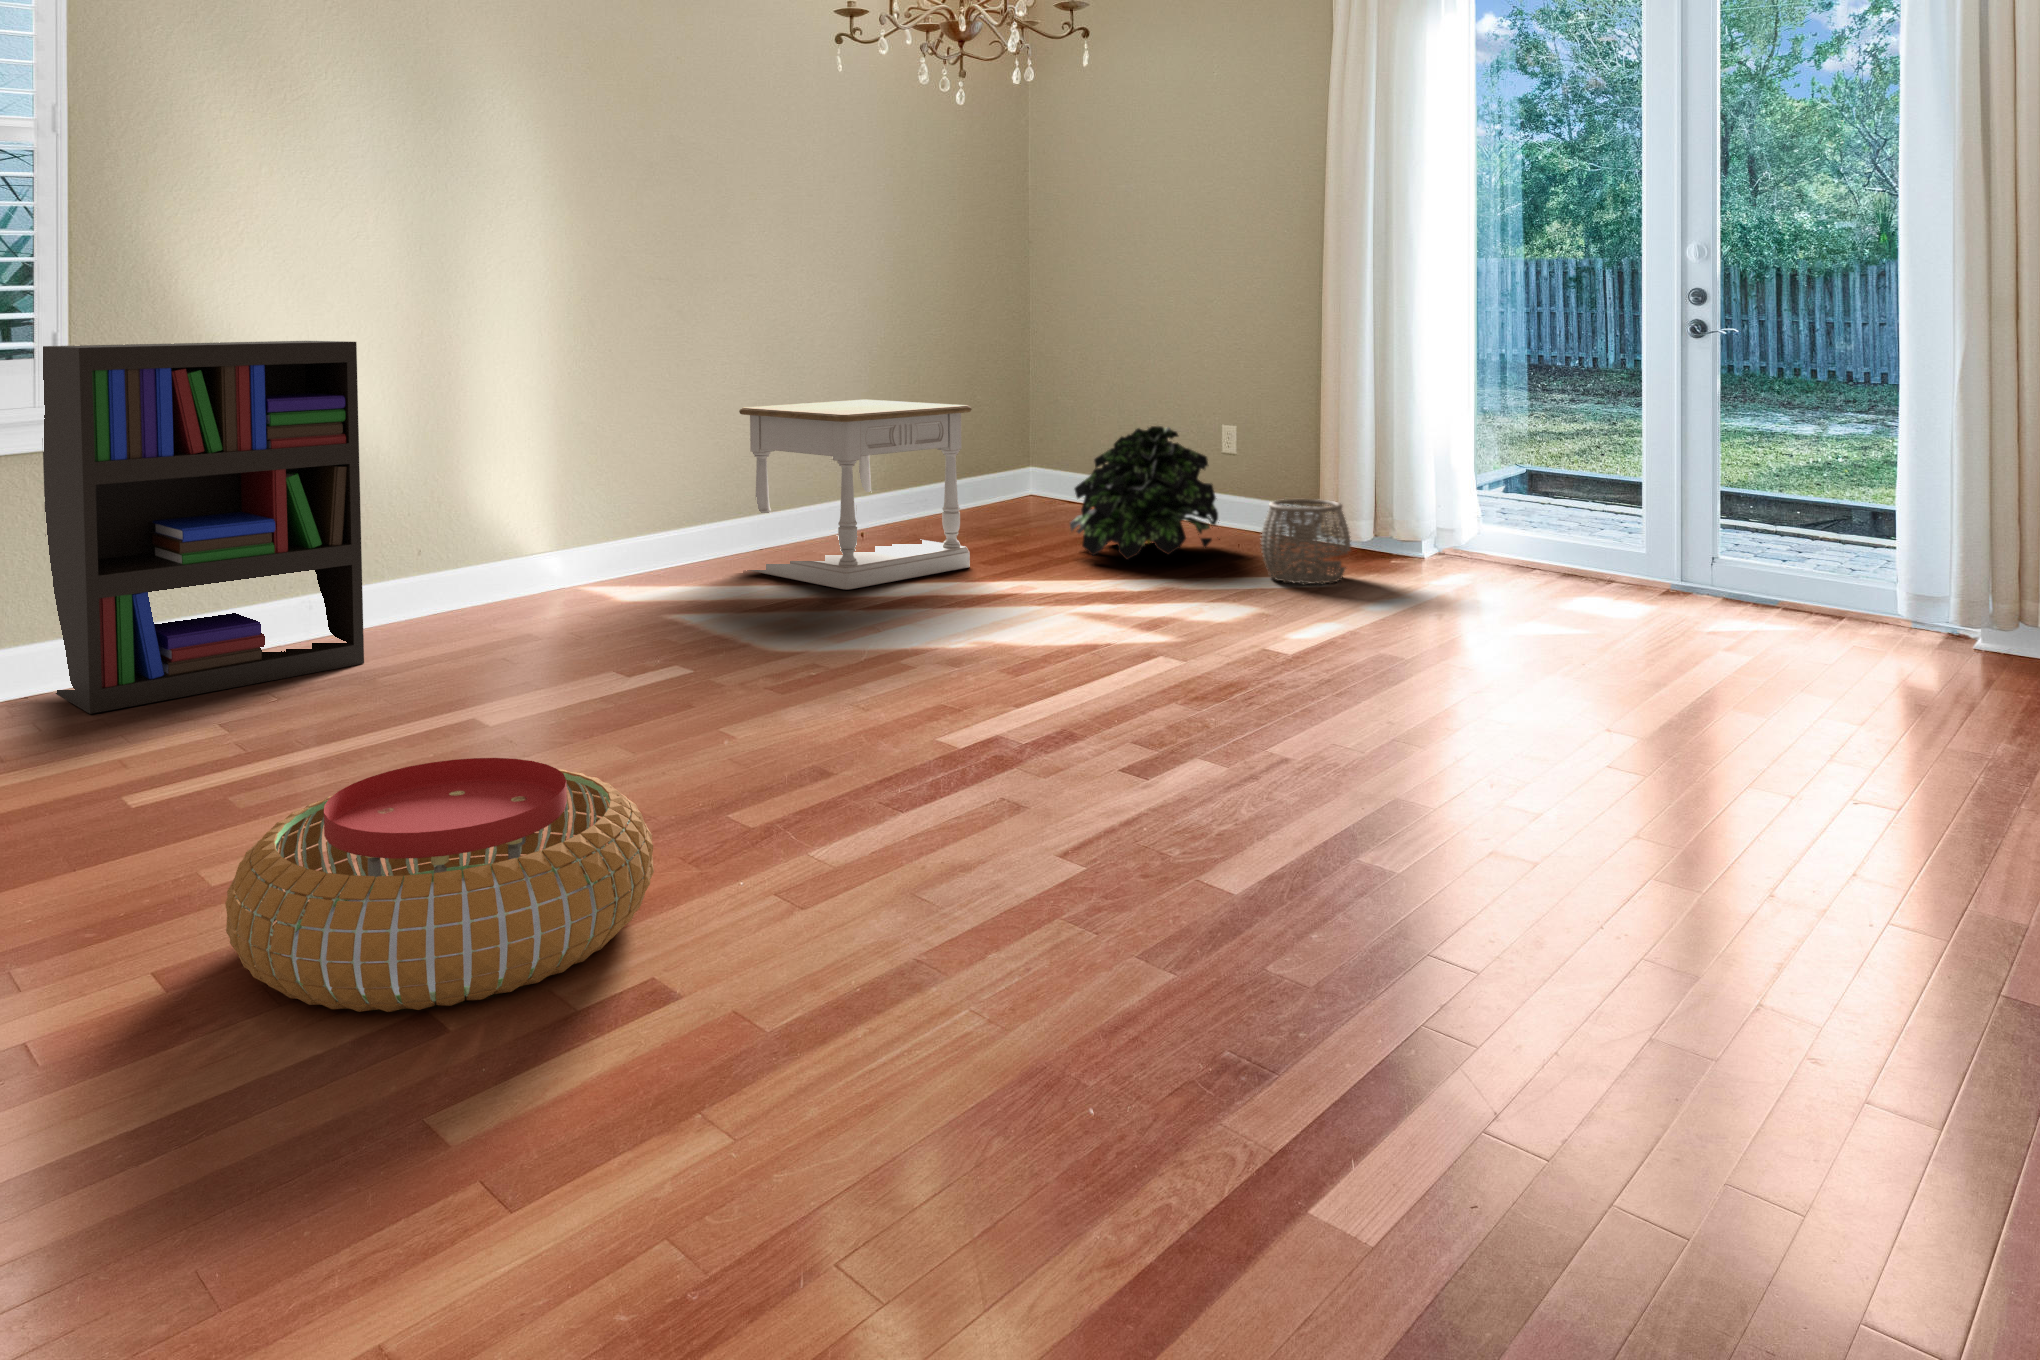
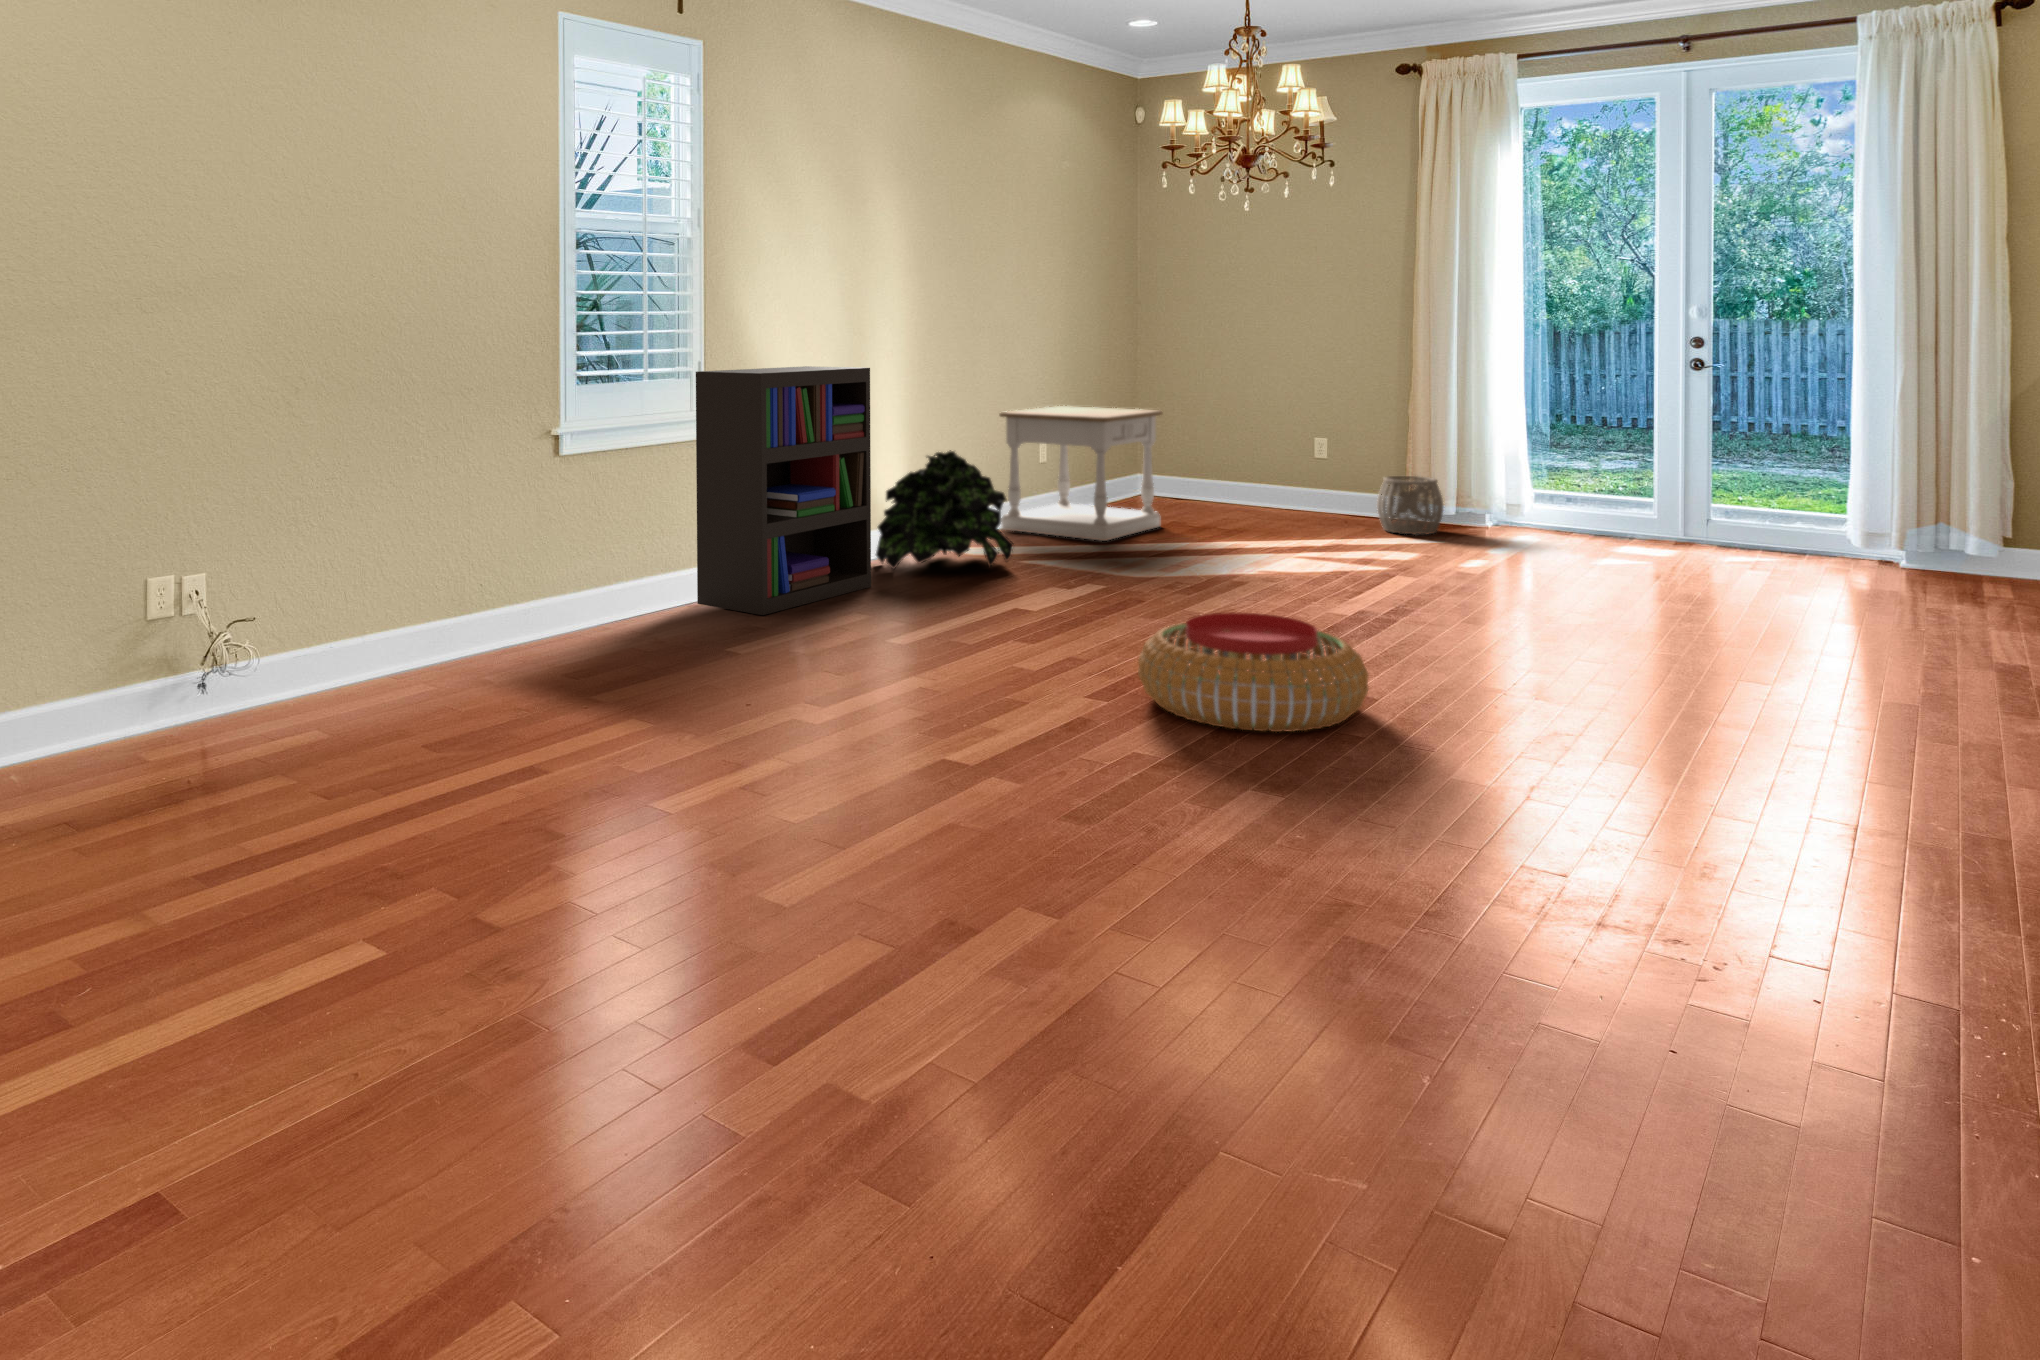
potted plant: present [1070,426,1220,559] -> present [876,450,1014,569]

